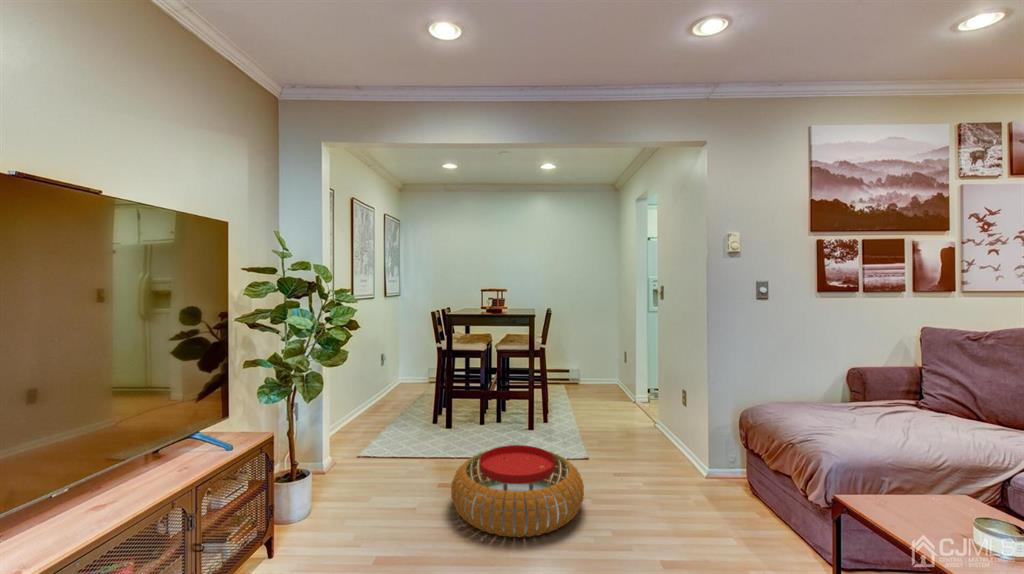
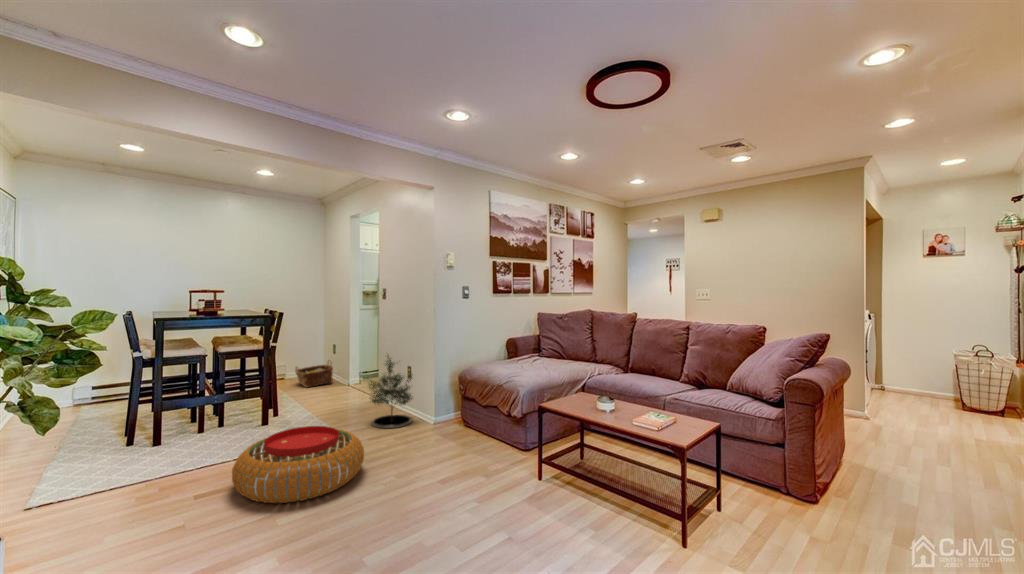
woven basket: none [583,363,620,391] -> present [295,360,333,388]
potted tree: none [619,368,683,469] -> present [367,356,412,428]

